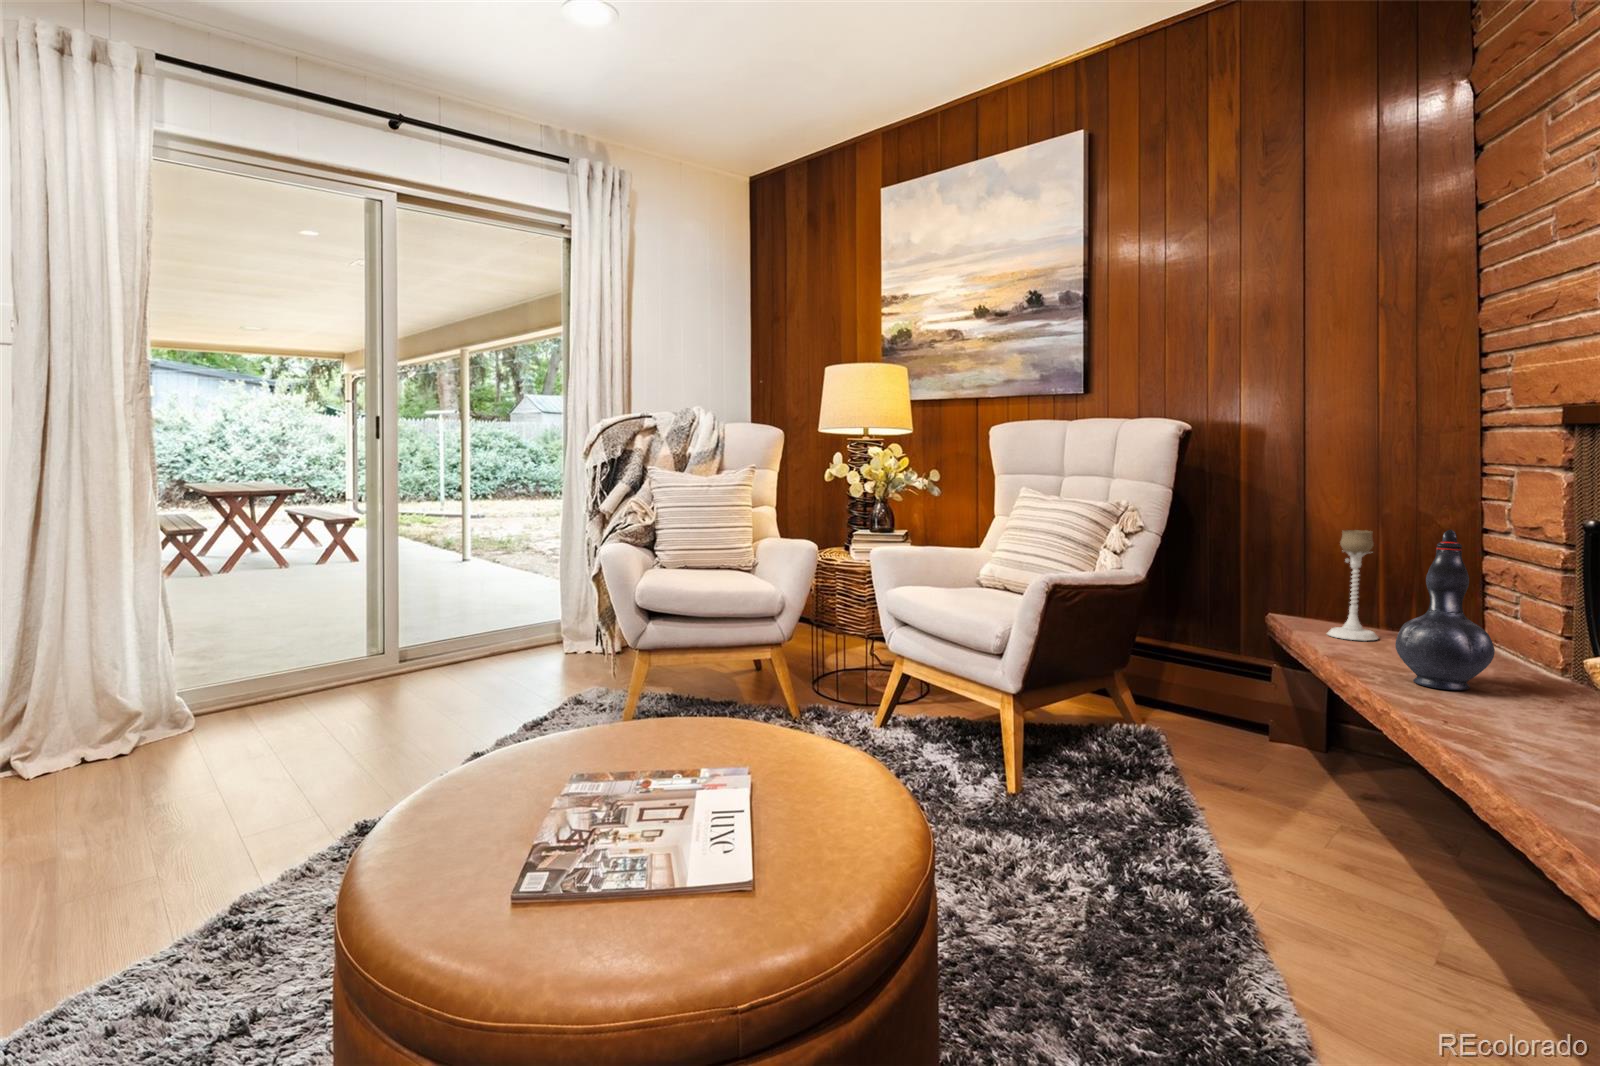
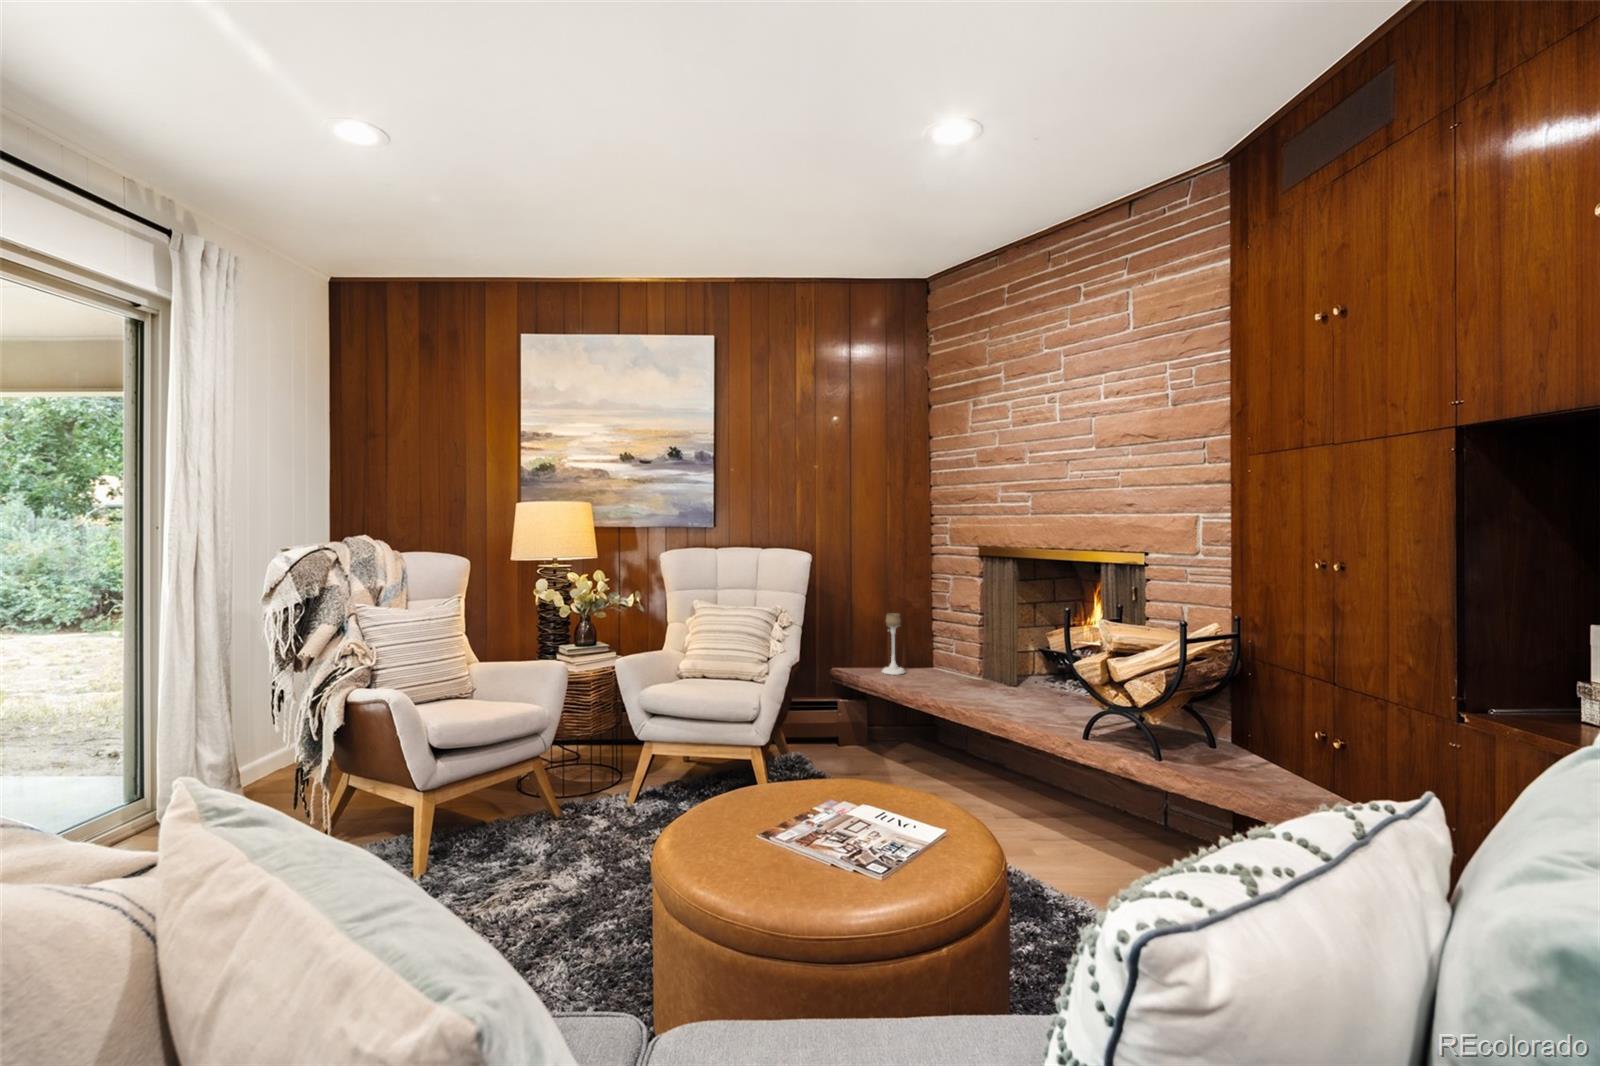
decorative vase: present [1395,530,1495,690] -> none [942,619,982,699]

